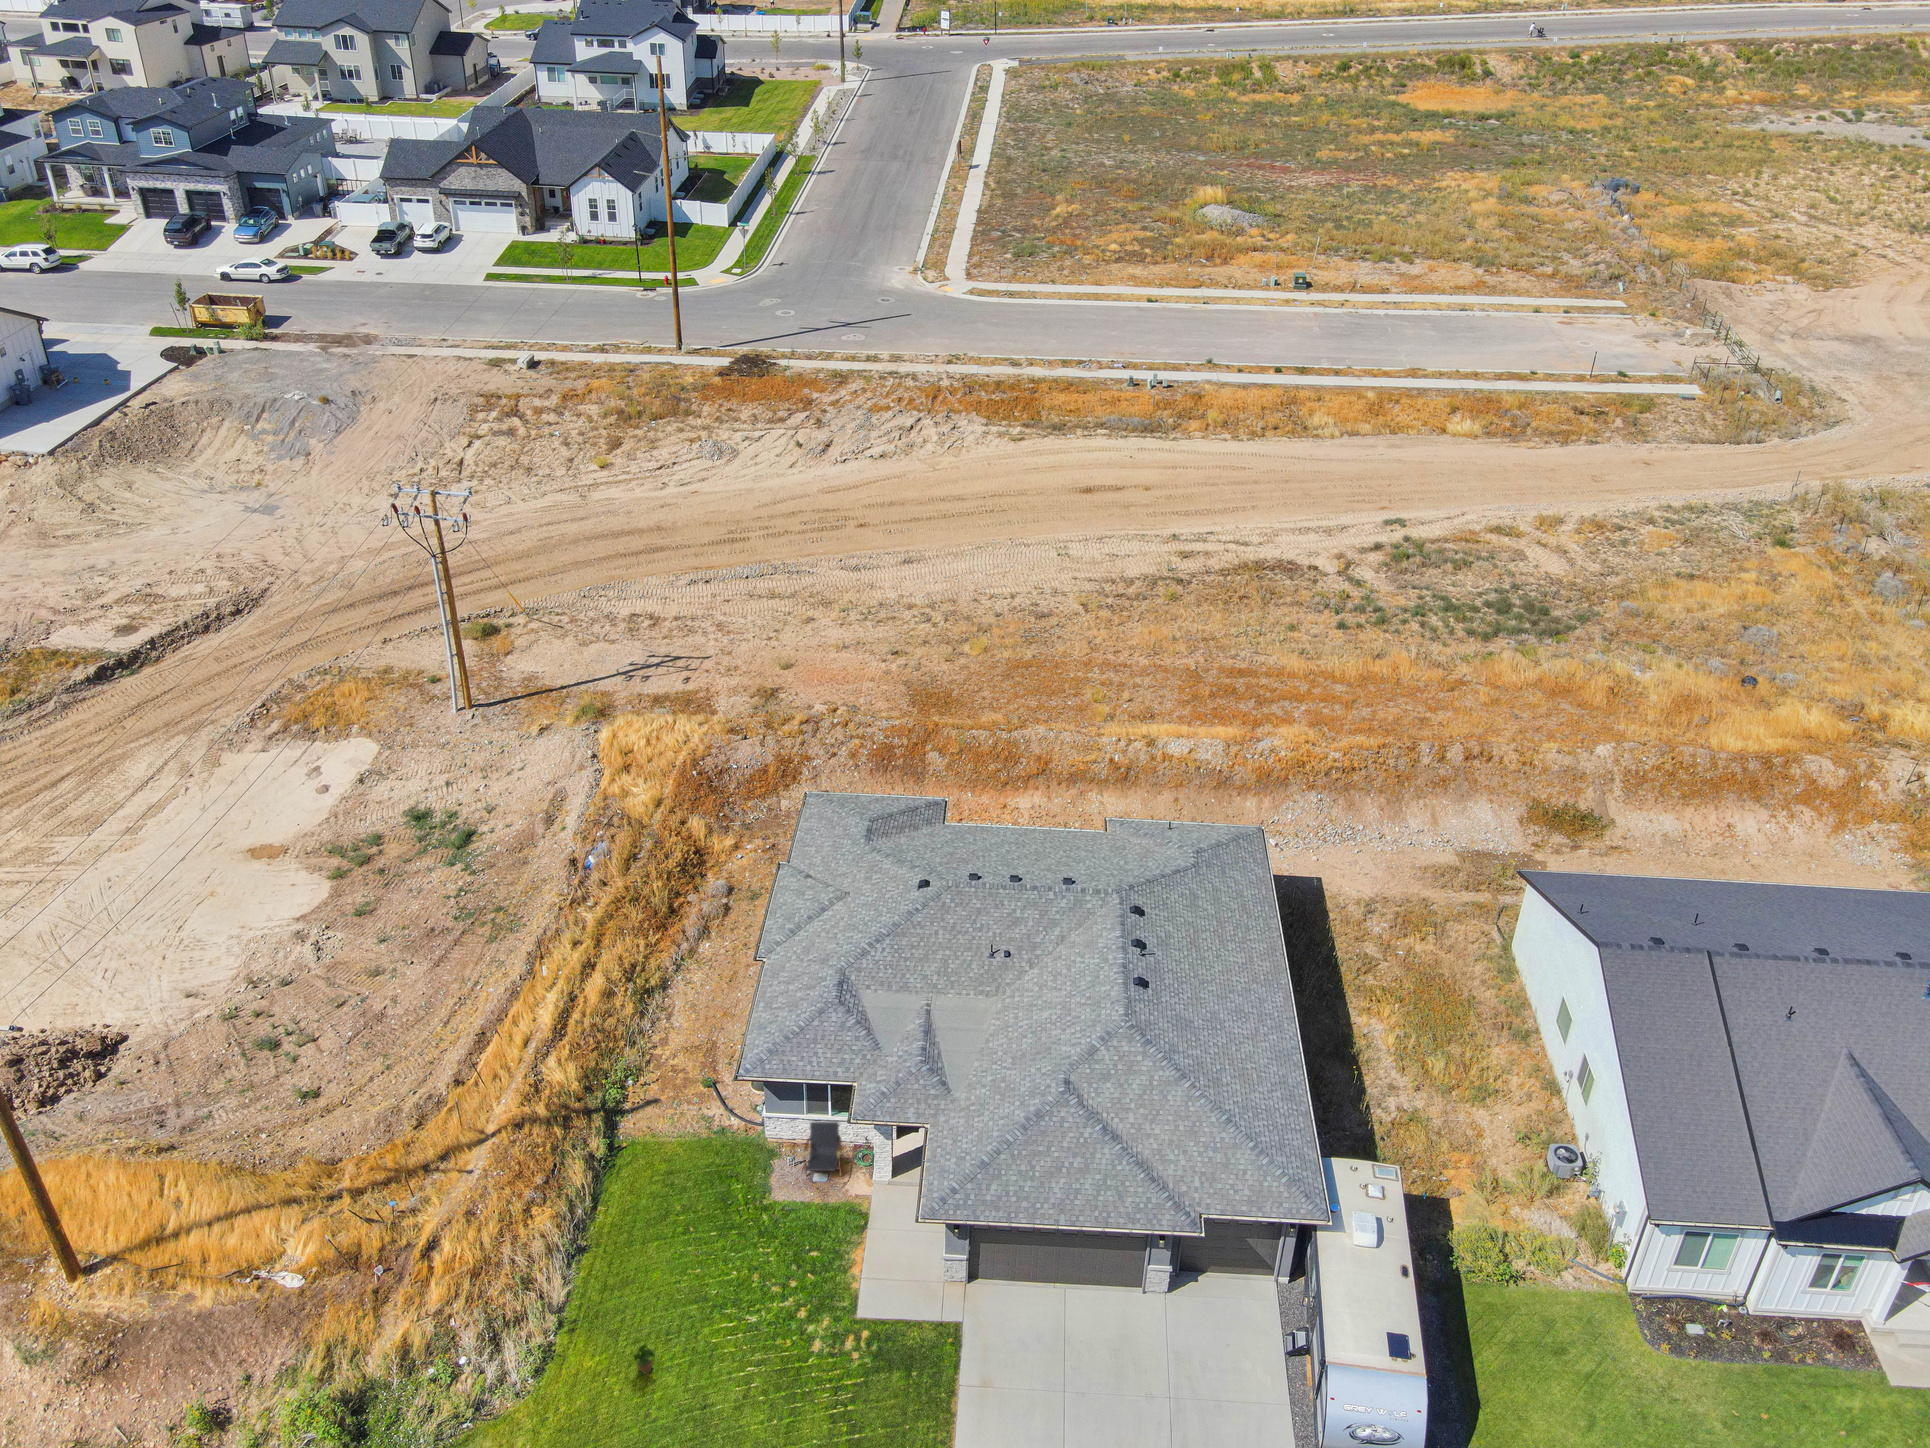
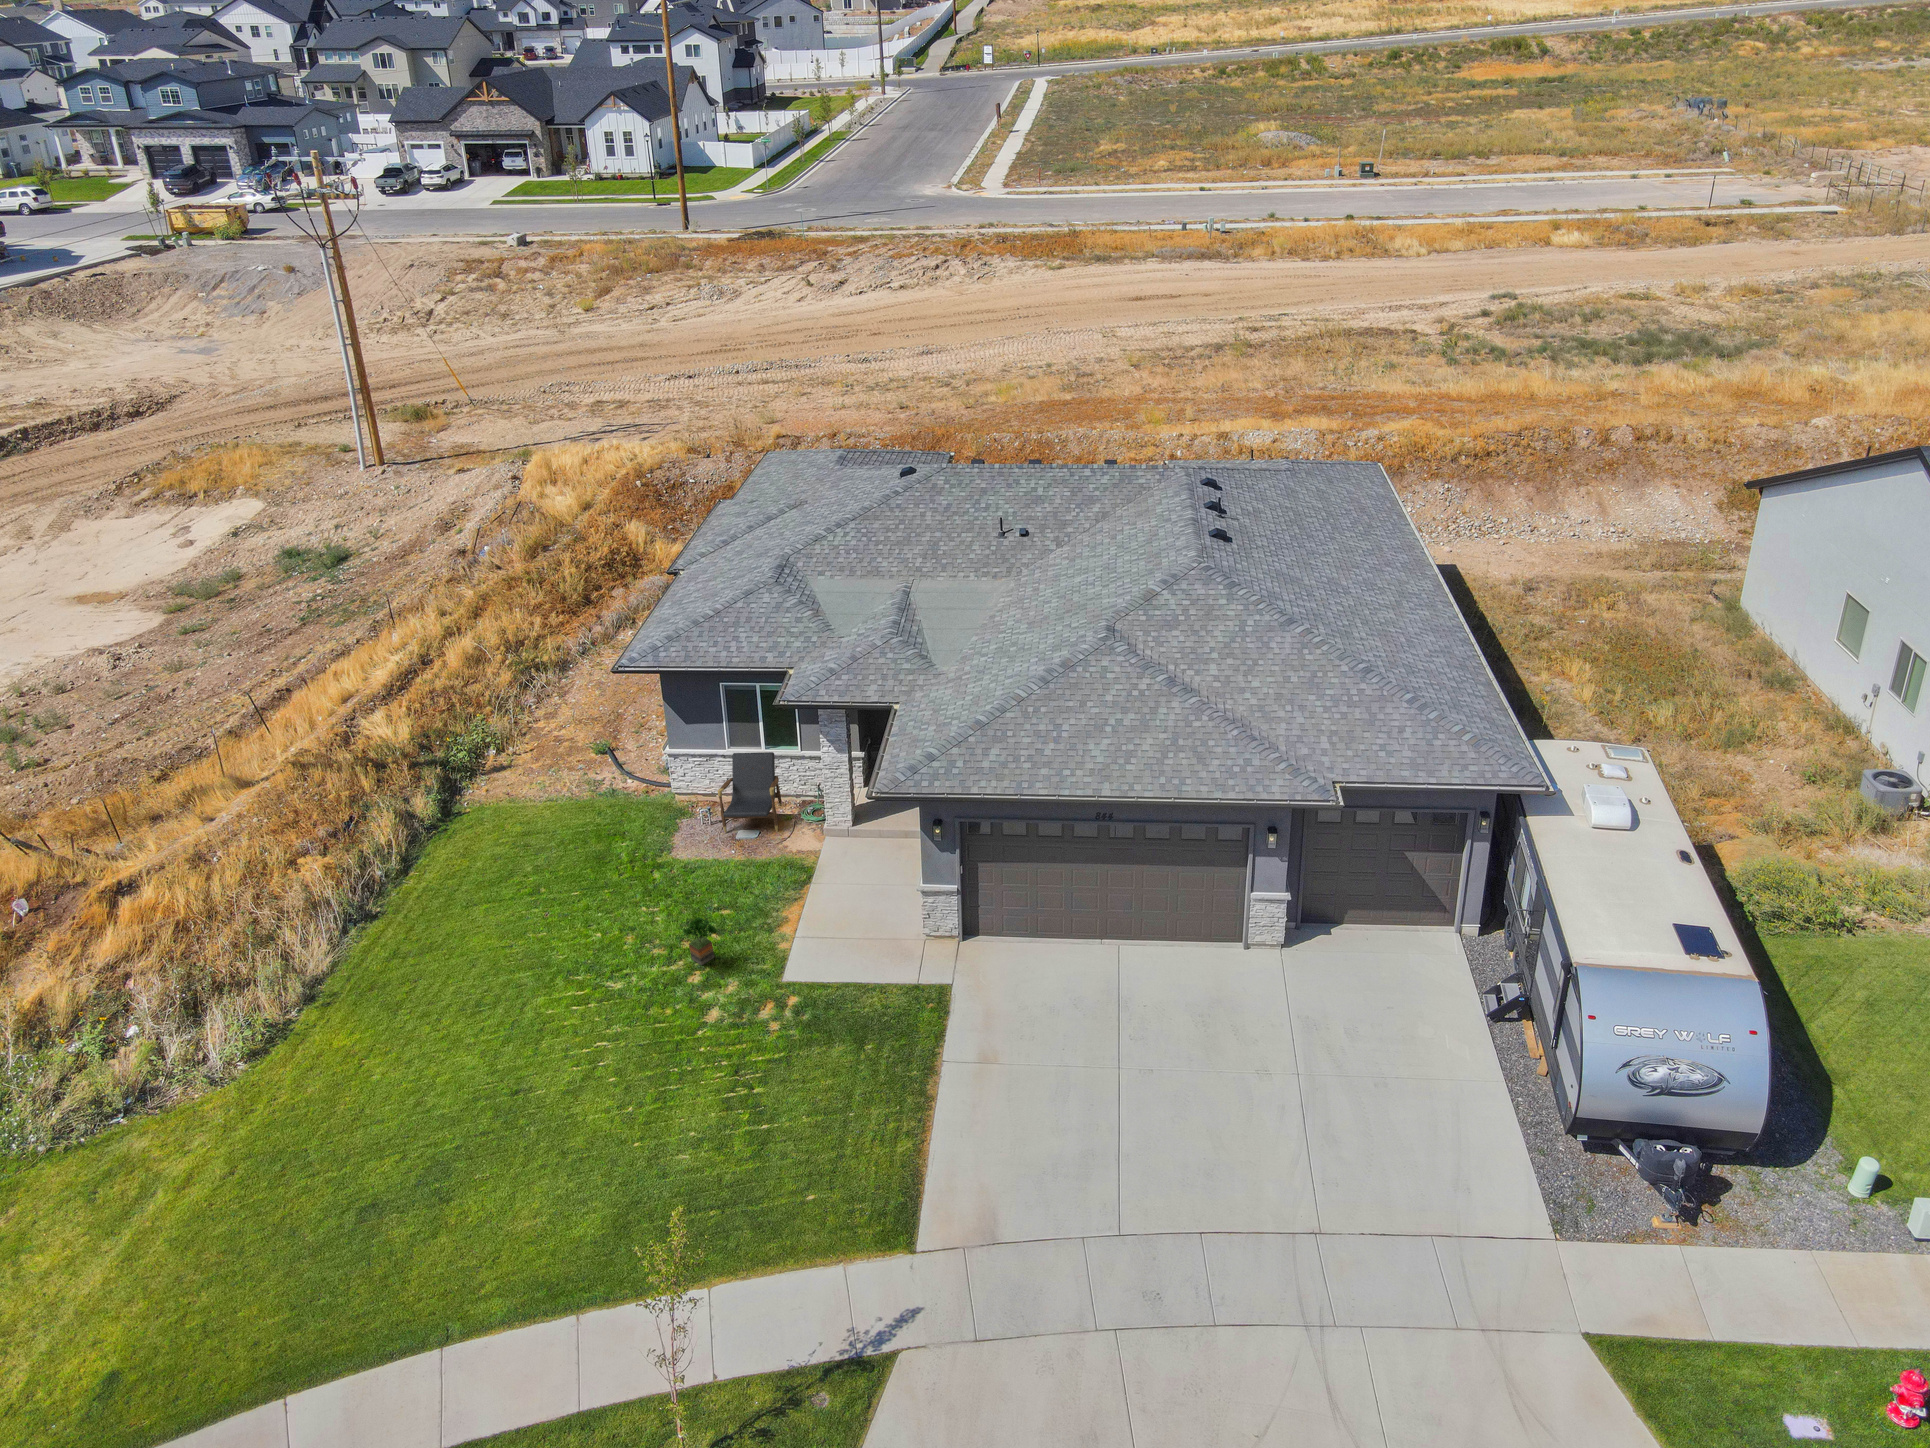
potted tree: present [633,1345,655,1375] -> present [683,917,717,965]

